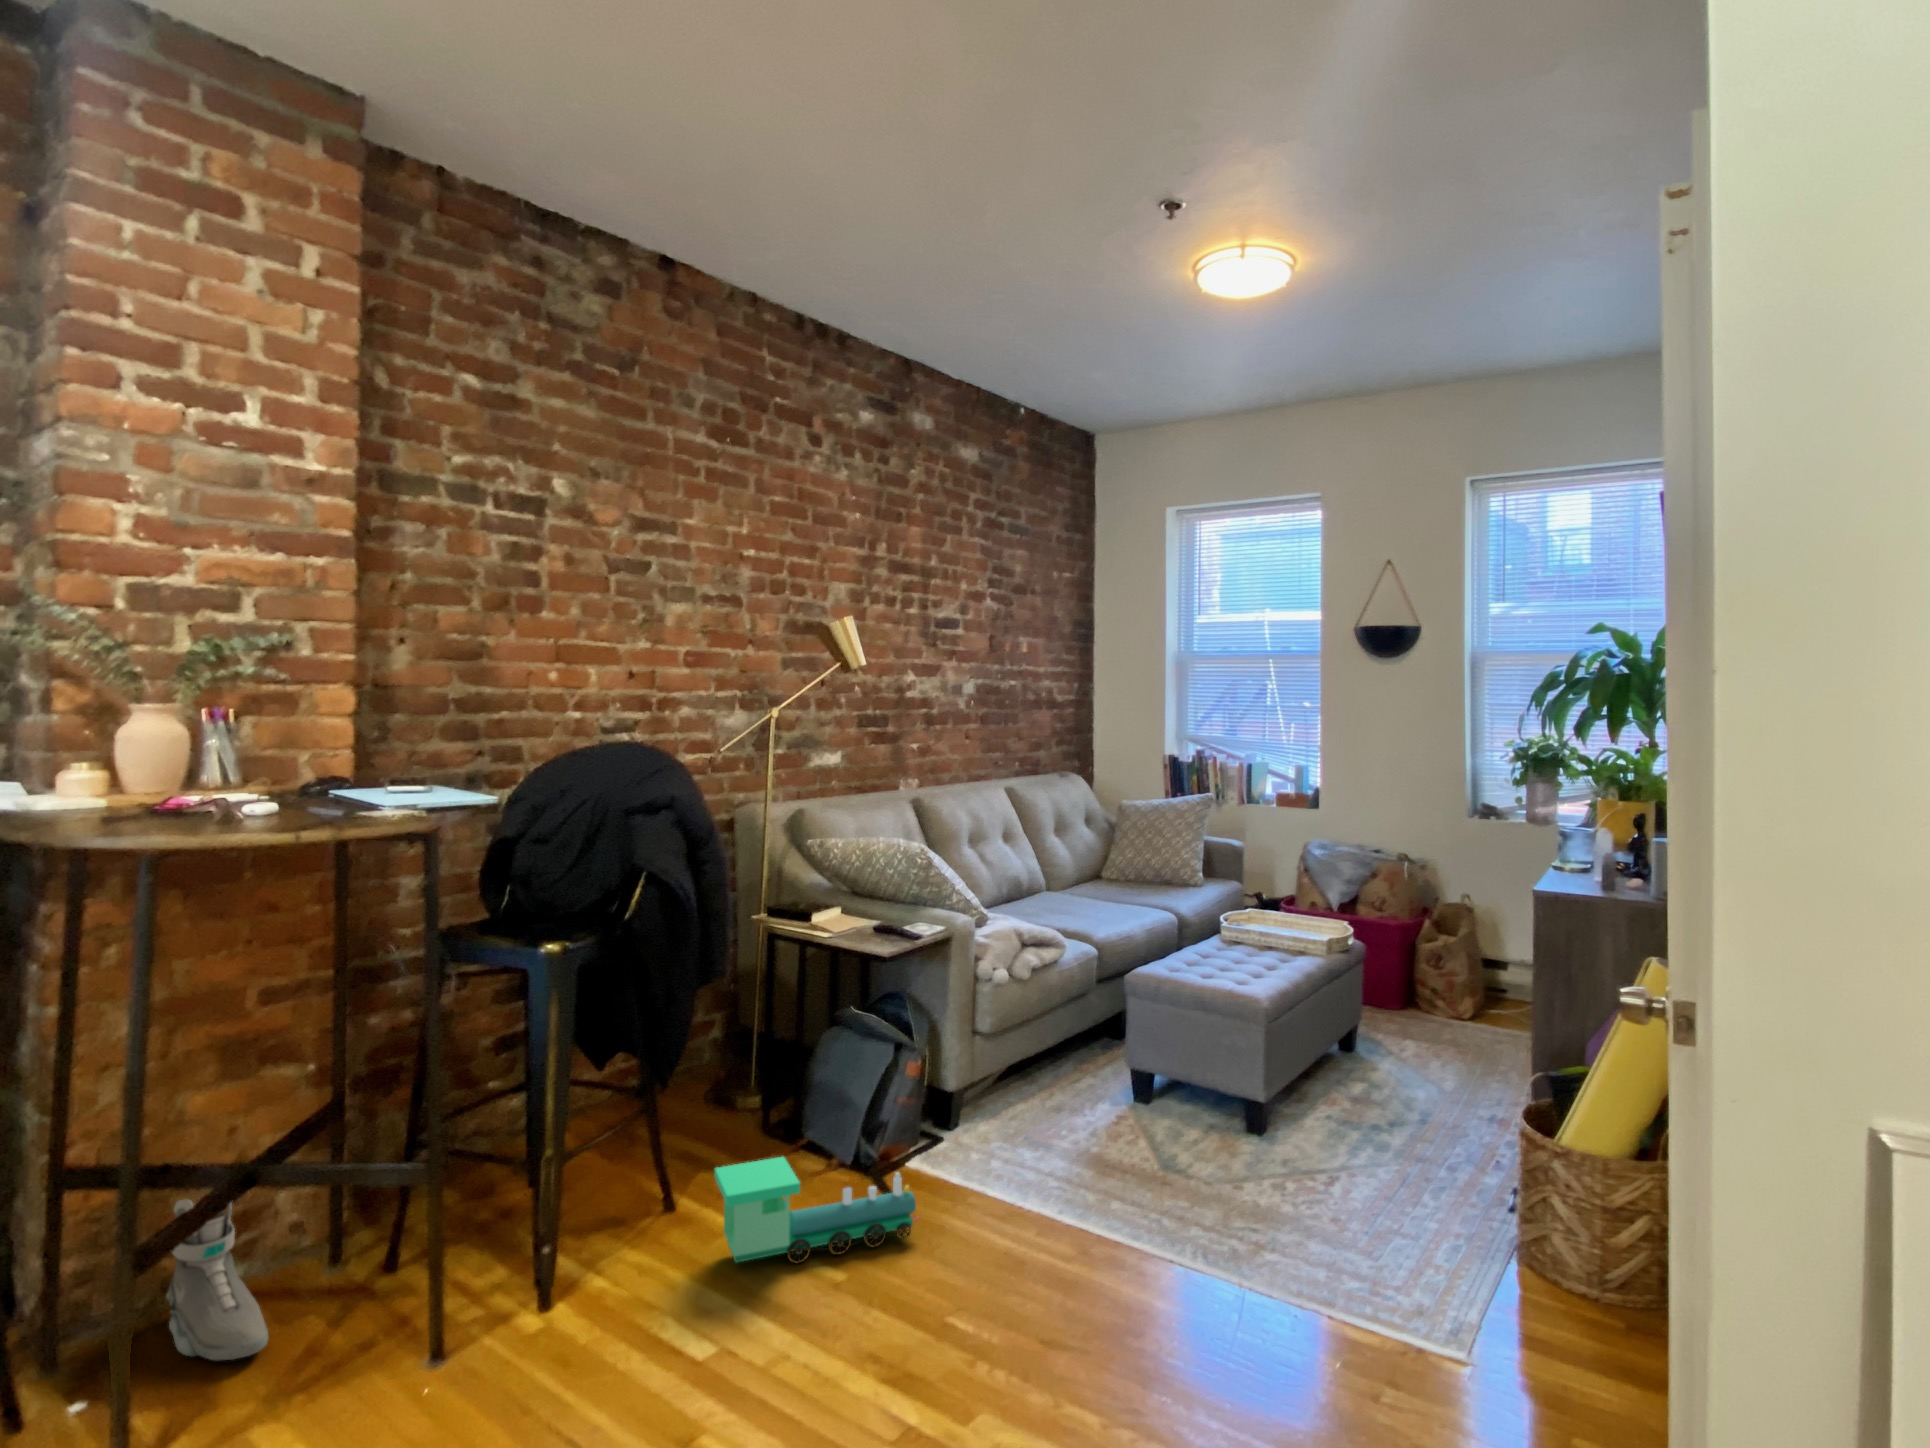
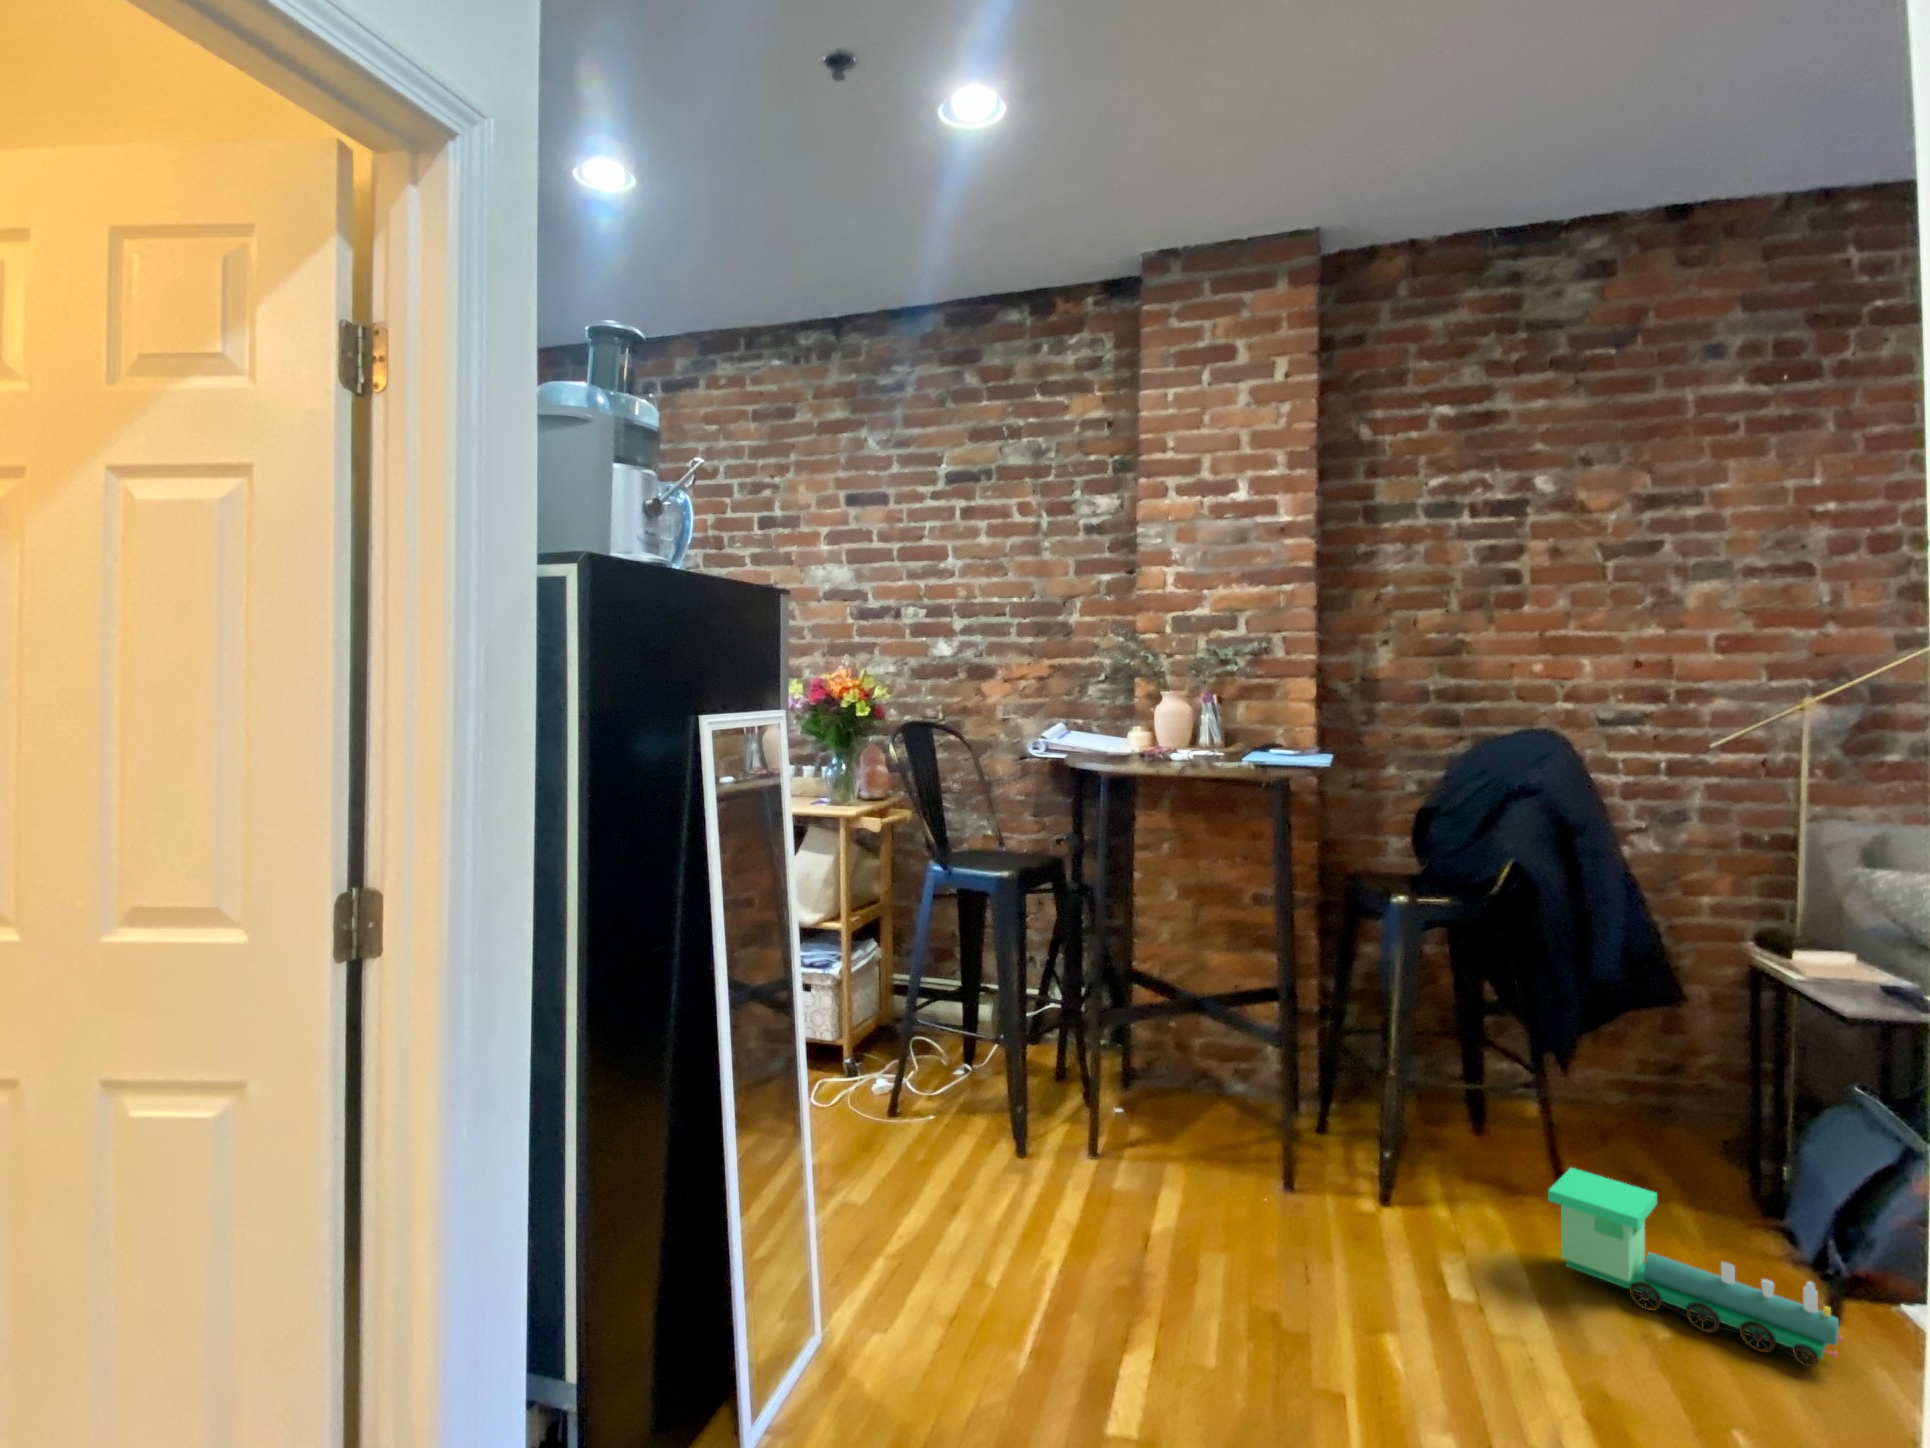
sneaker: present [167,1200,268,1361] -> none [1180,1017,1222,1131]

